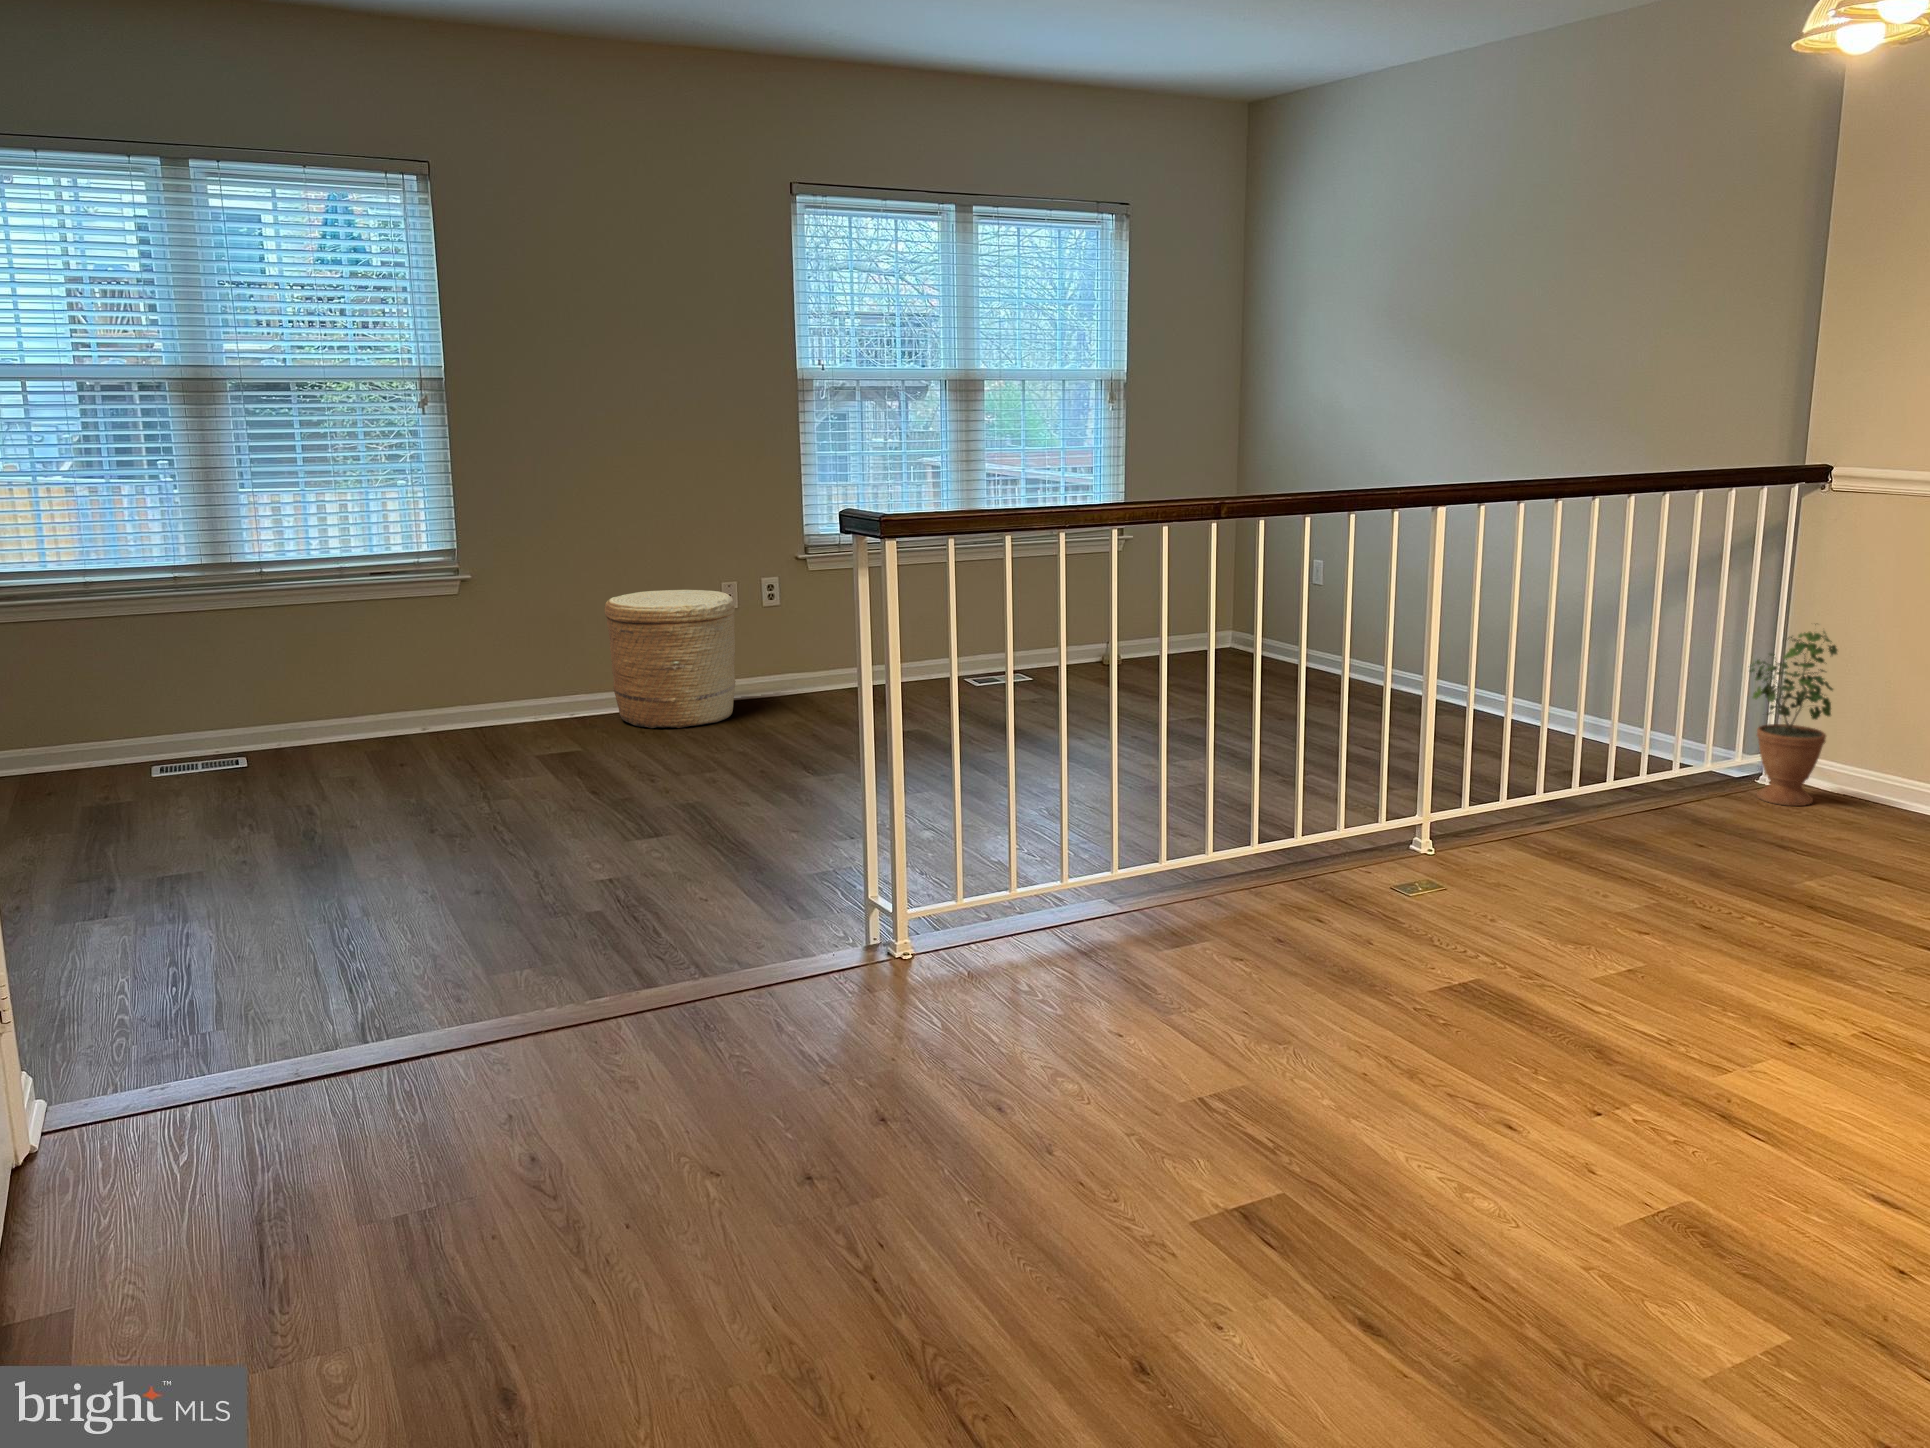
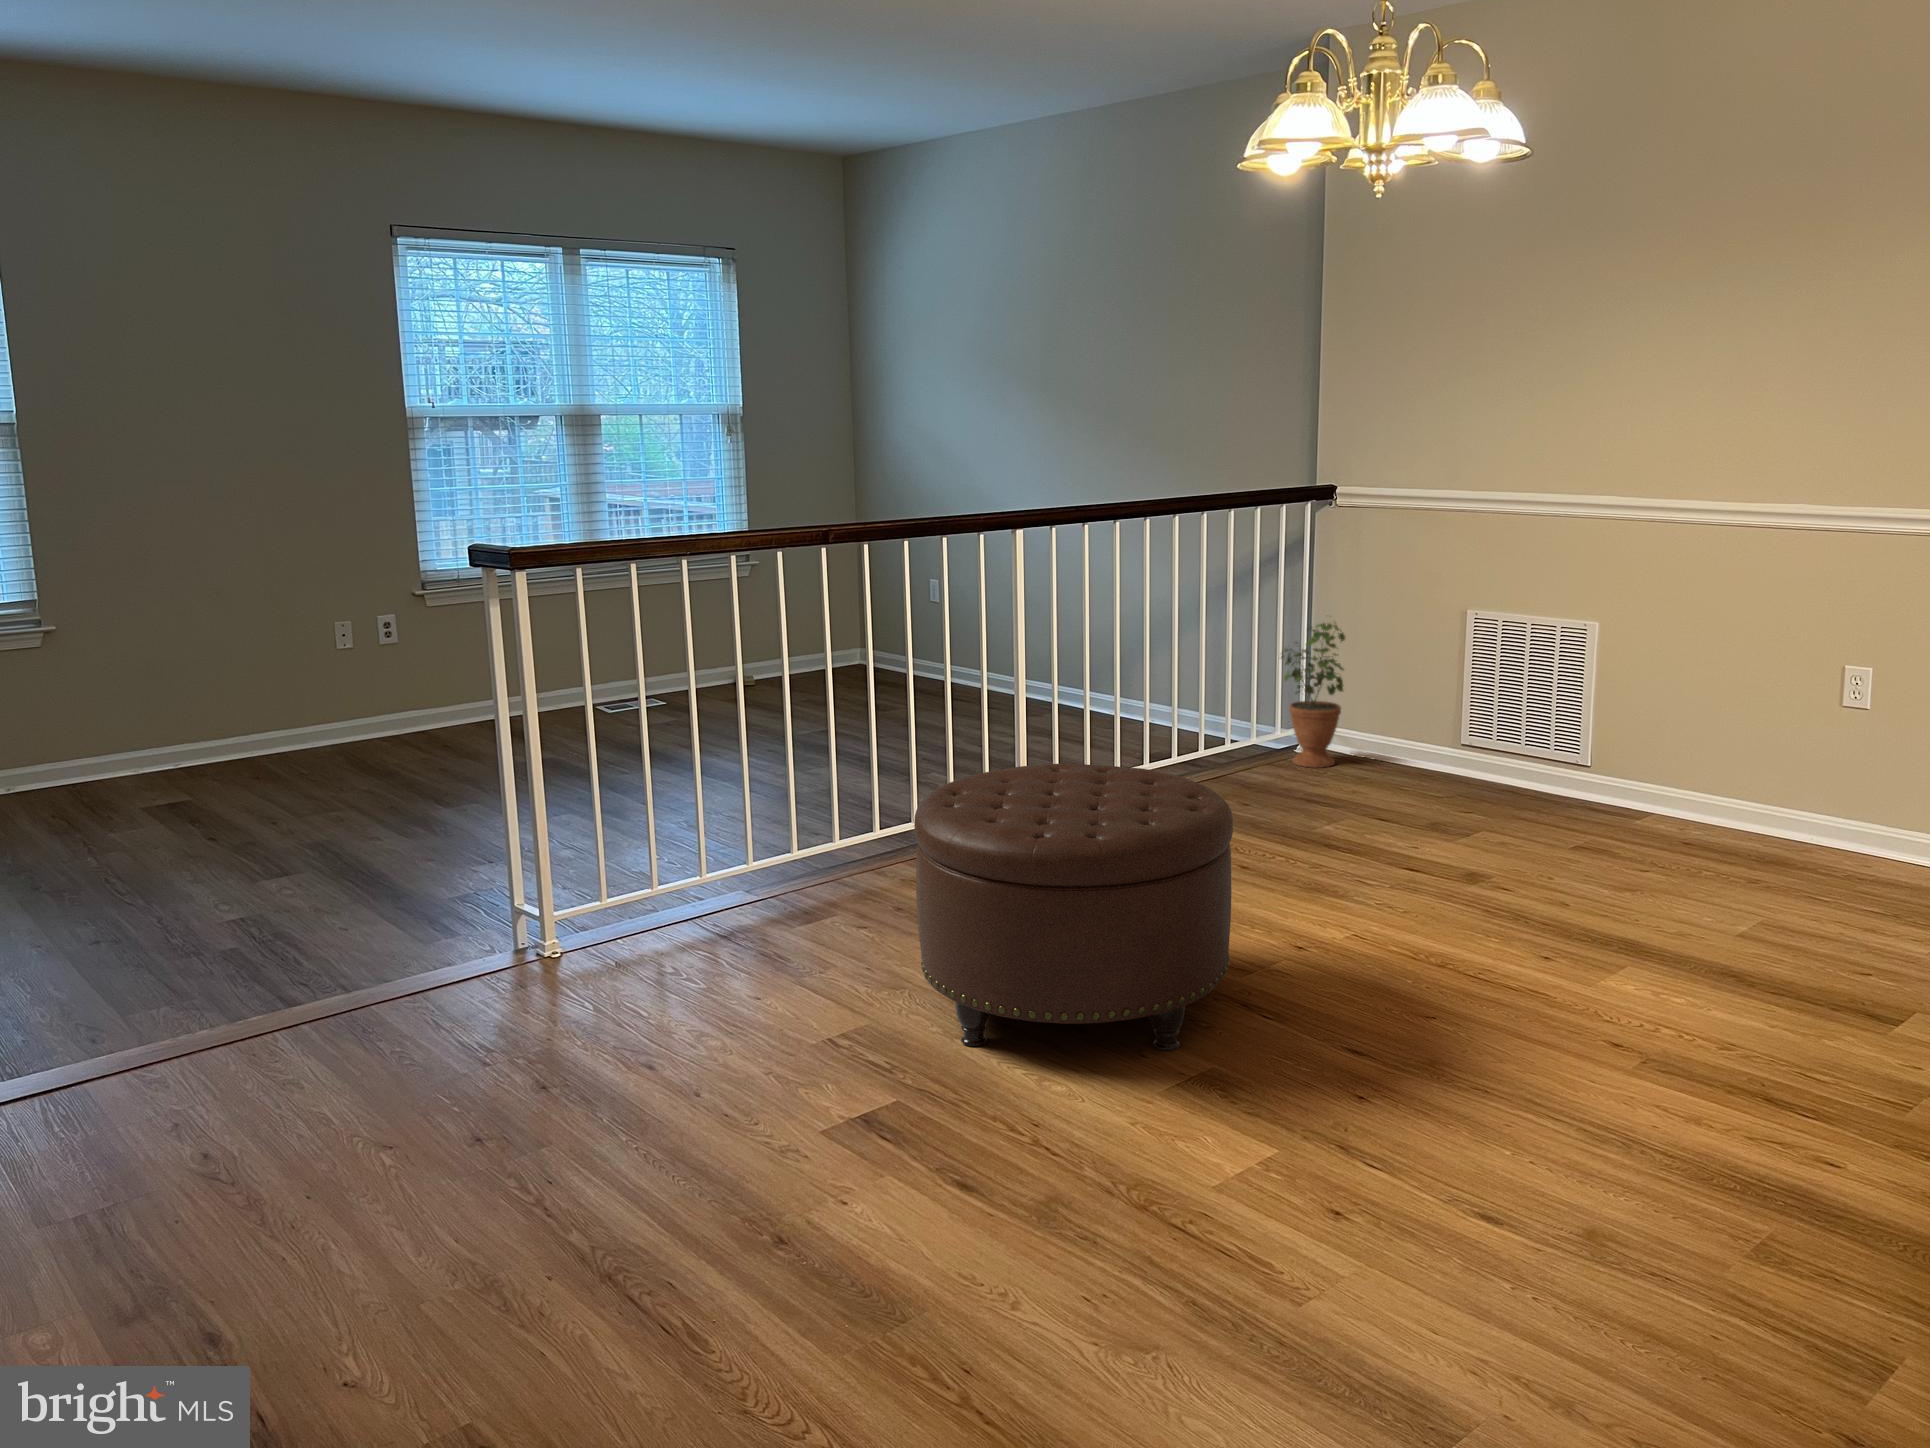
woven basket: present [605,590,735,728] -> none [211,630,359,771]
ottoman: none [1314,793,1727,1170] -> present [914,764,1233,1051]

